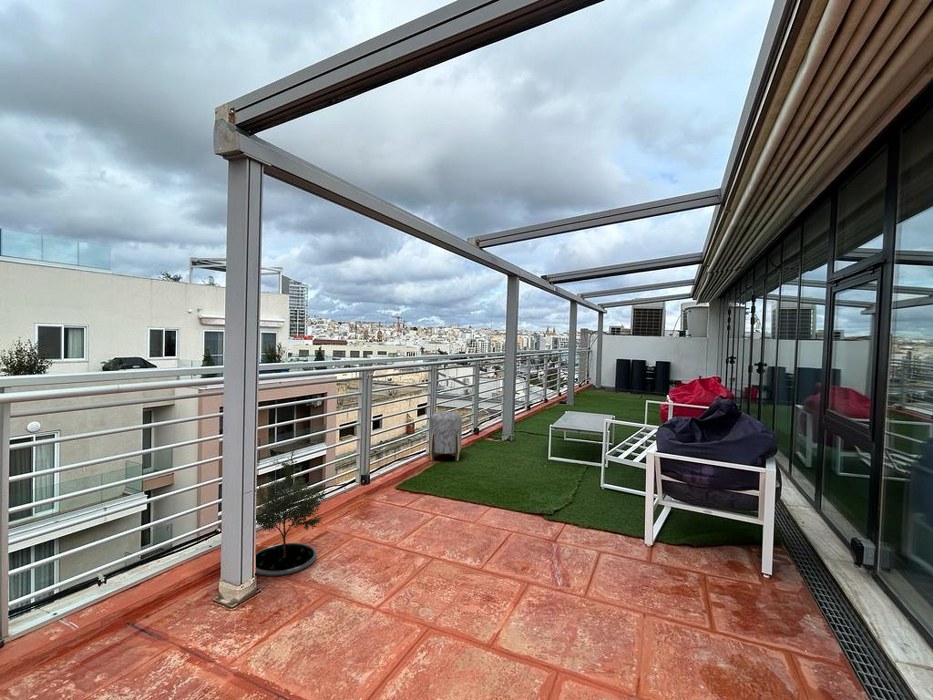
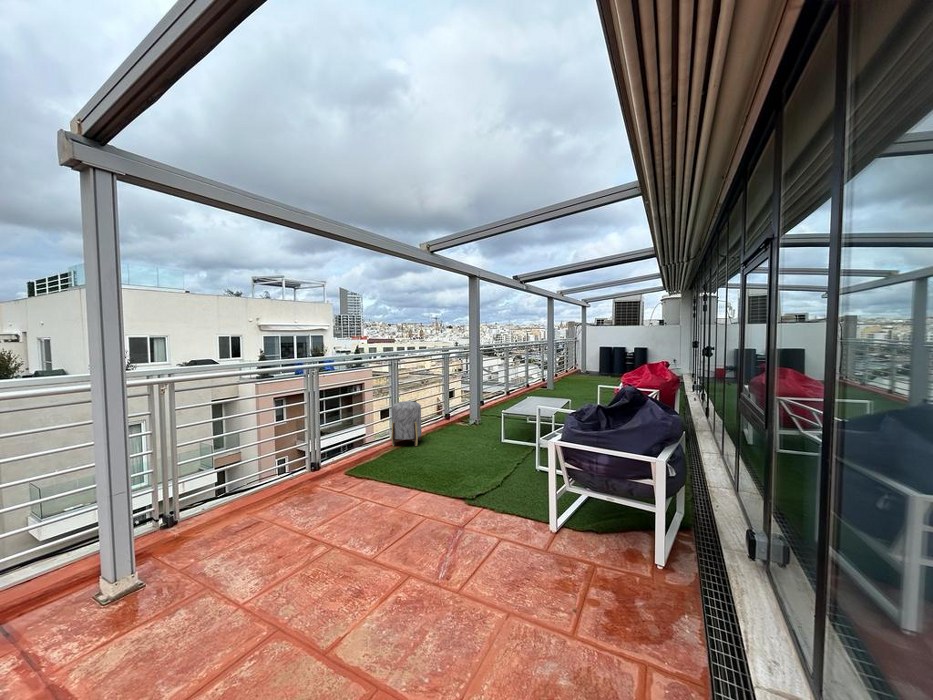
potted tree: present [254,448,326,576] -> none [145,445,237,569]

